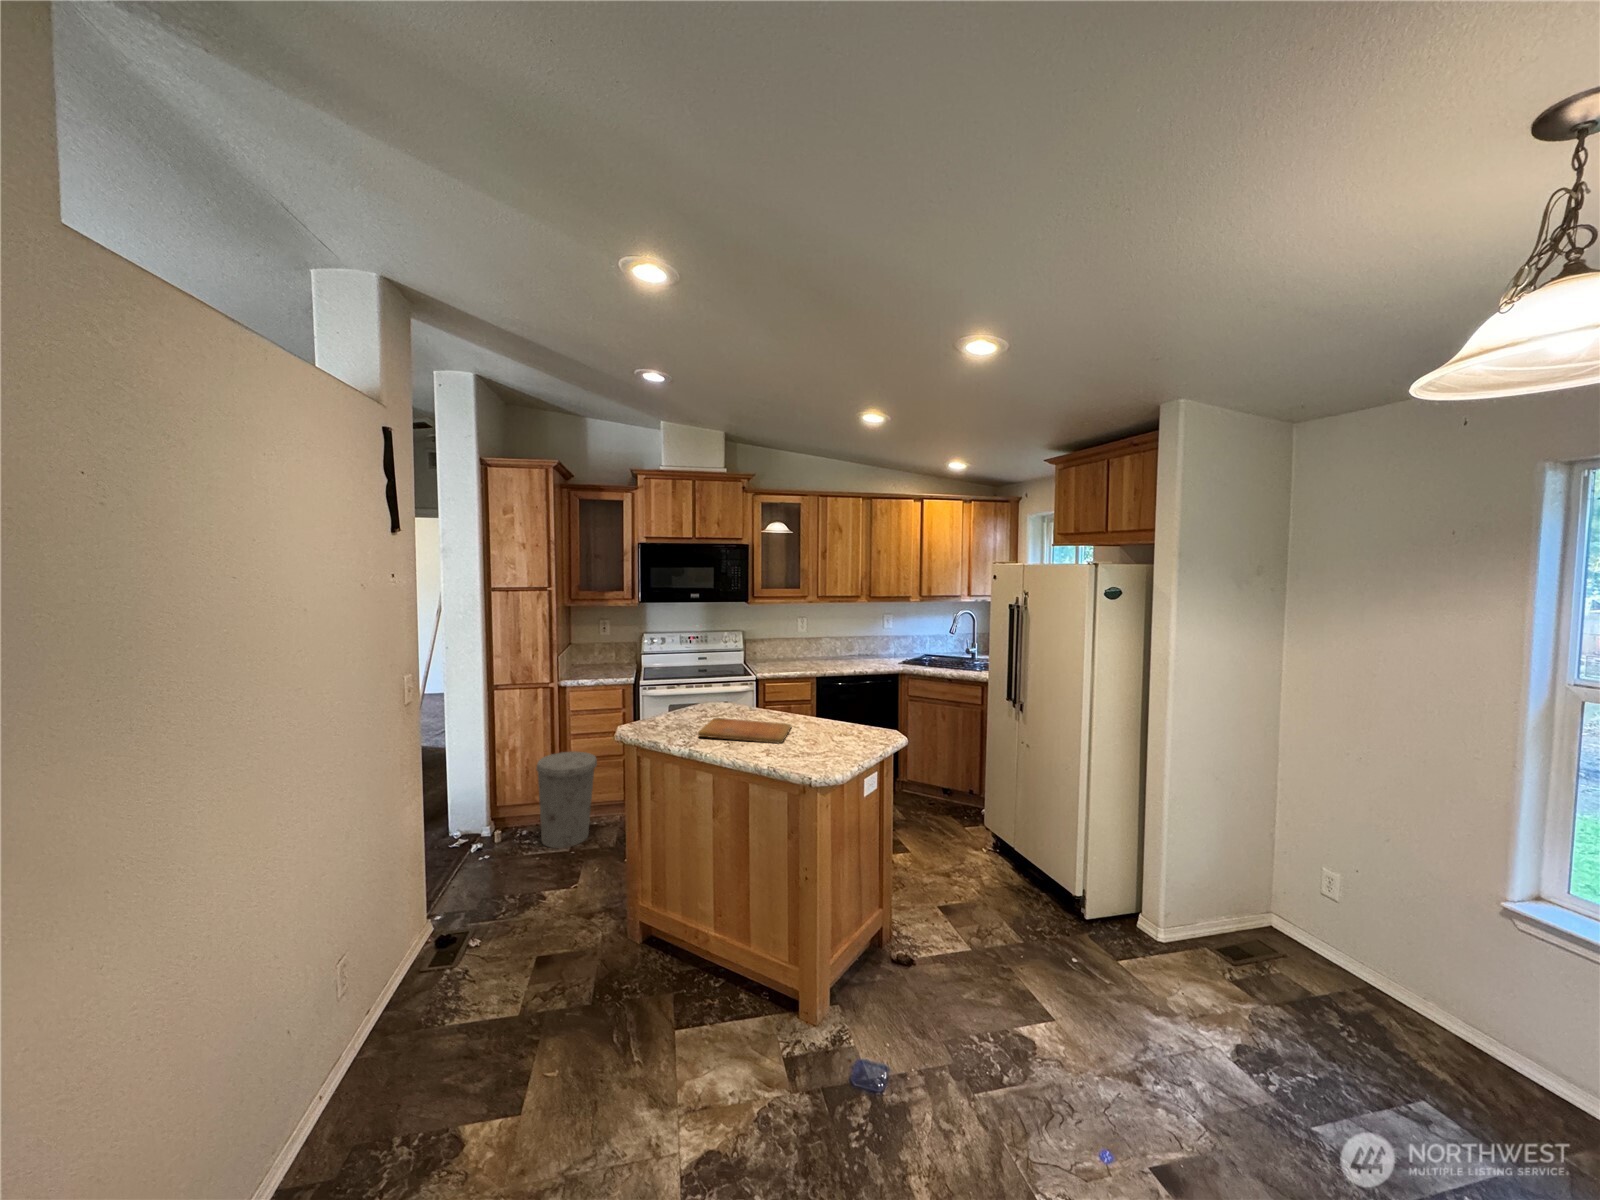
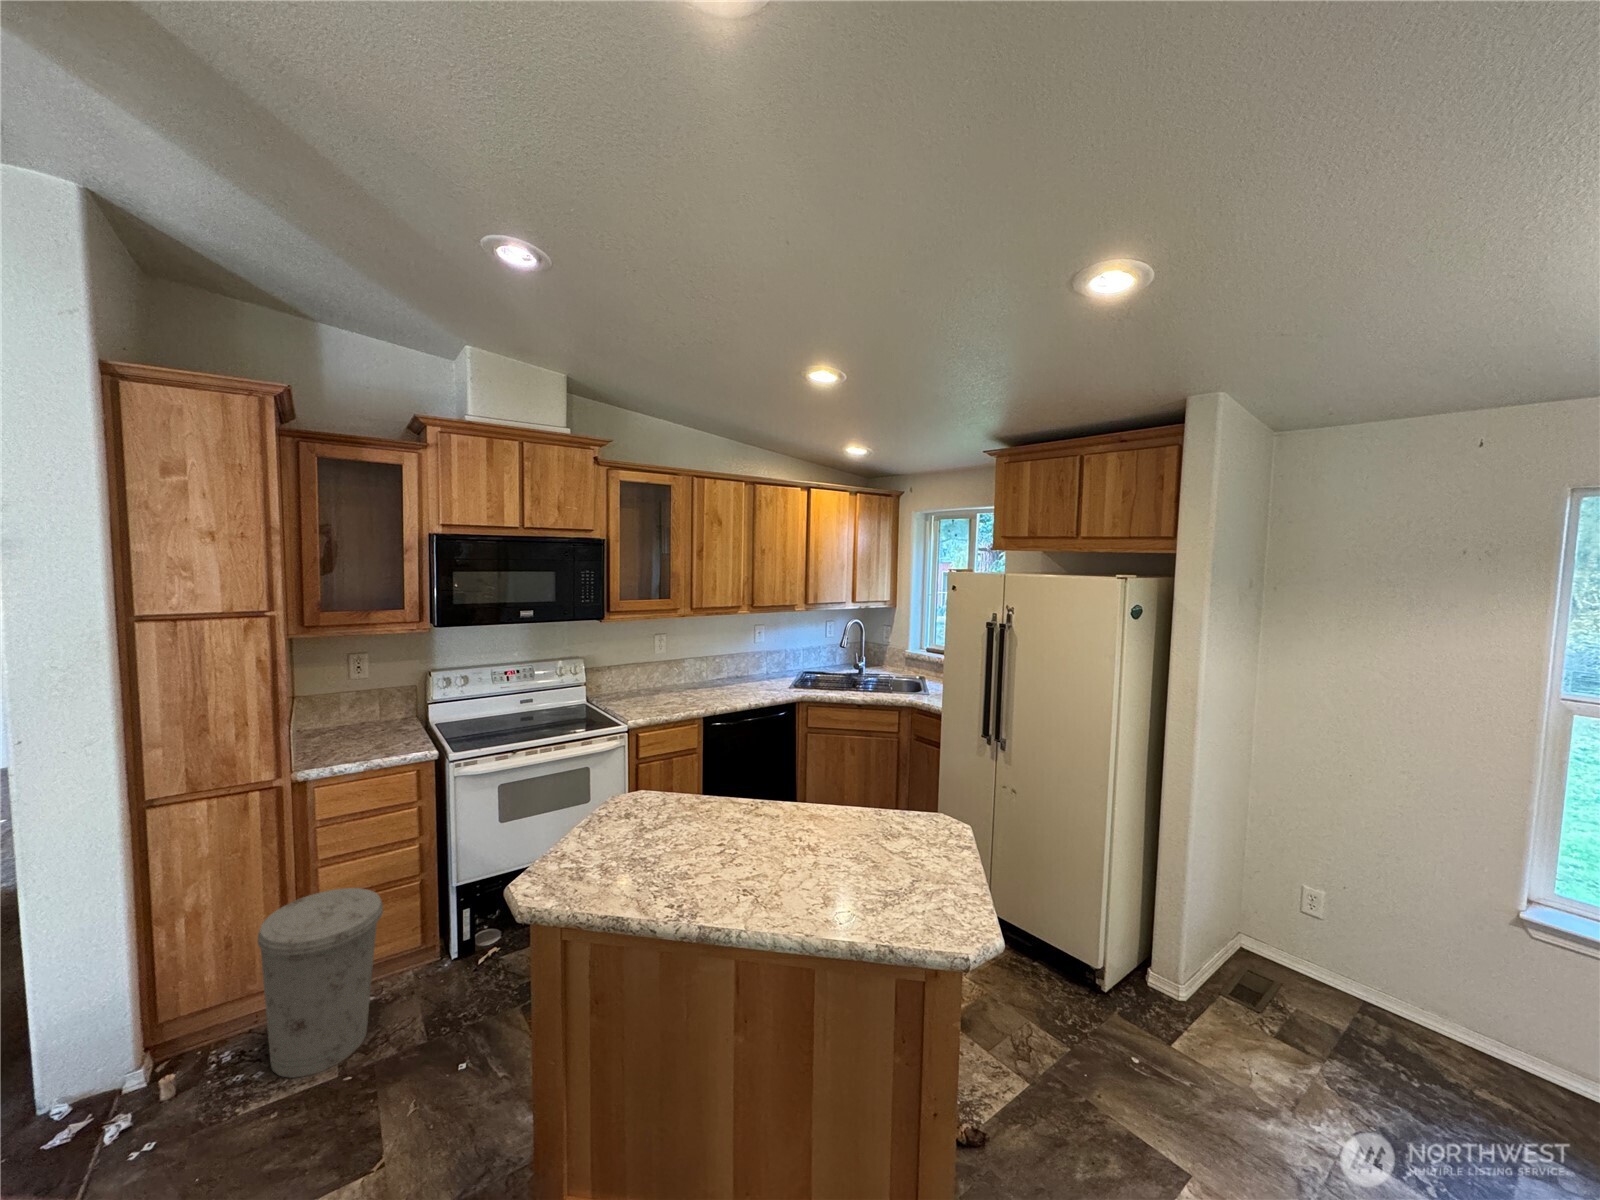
cutting board: present [698,718,791,743] -> none [677,827,824,885]

